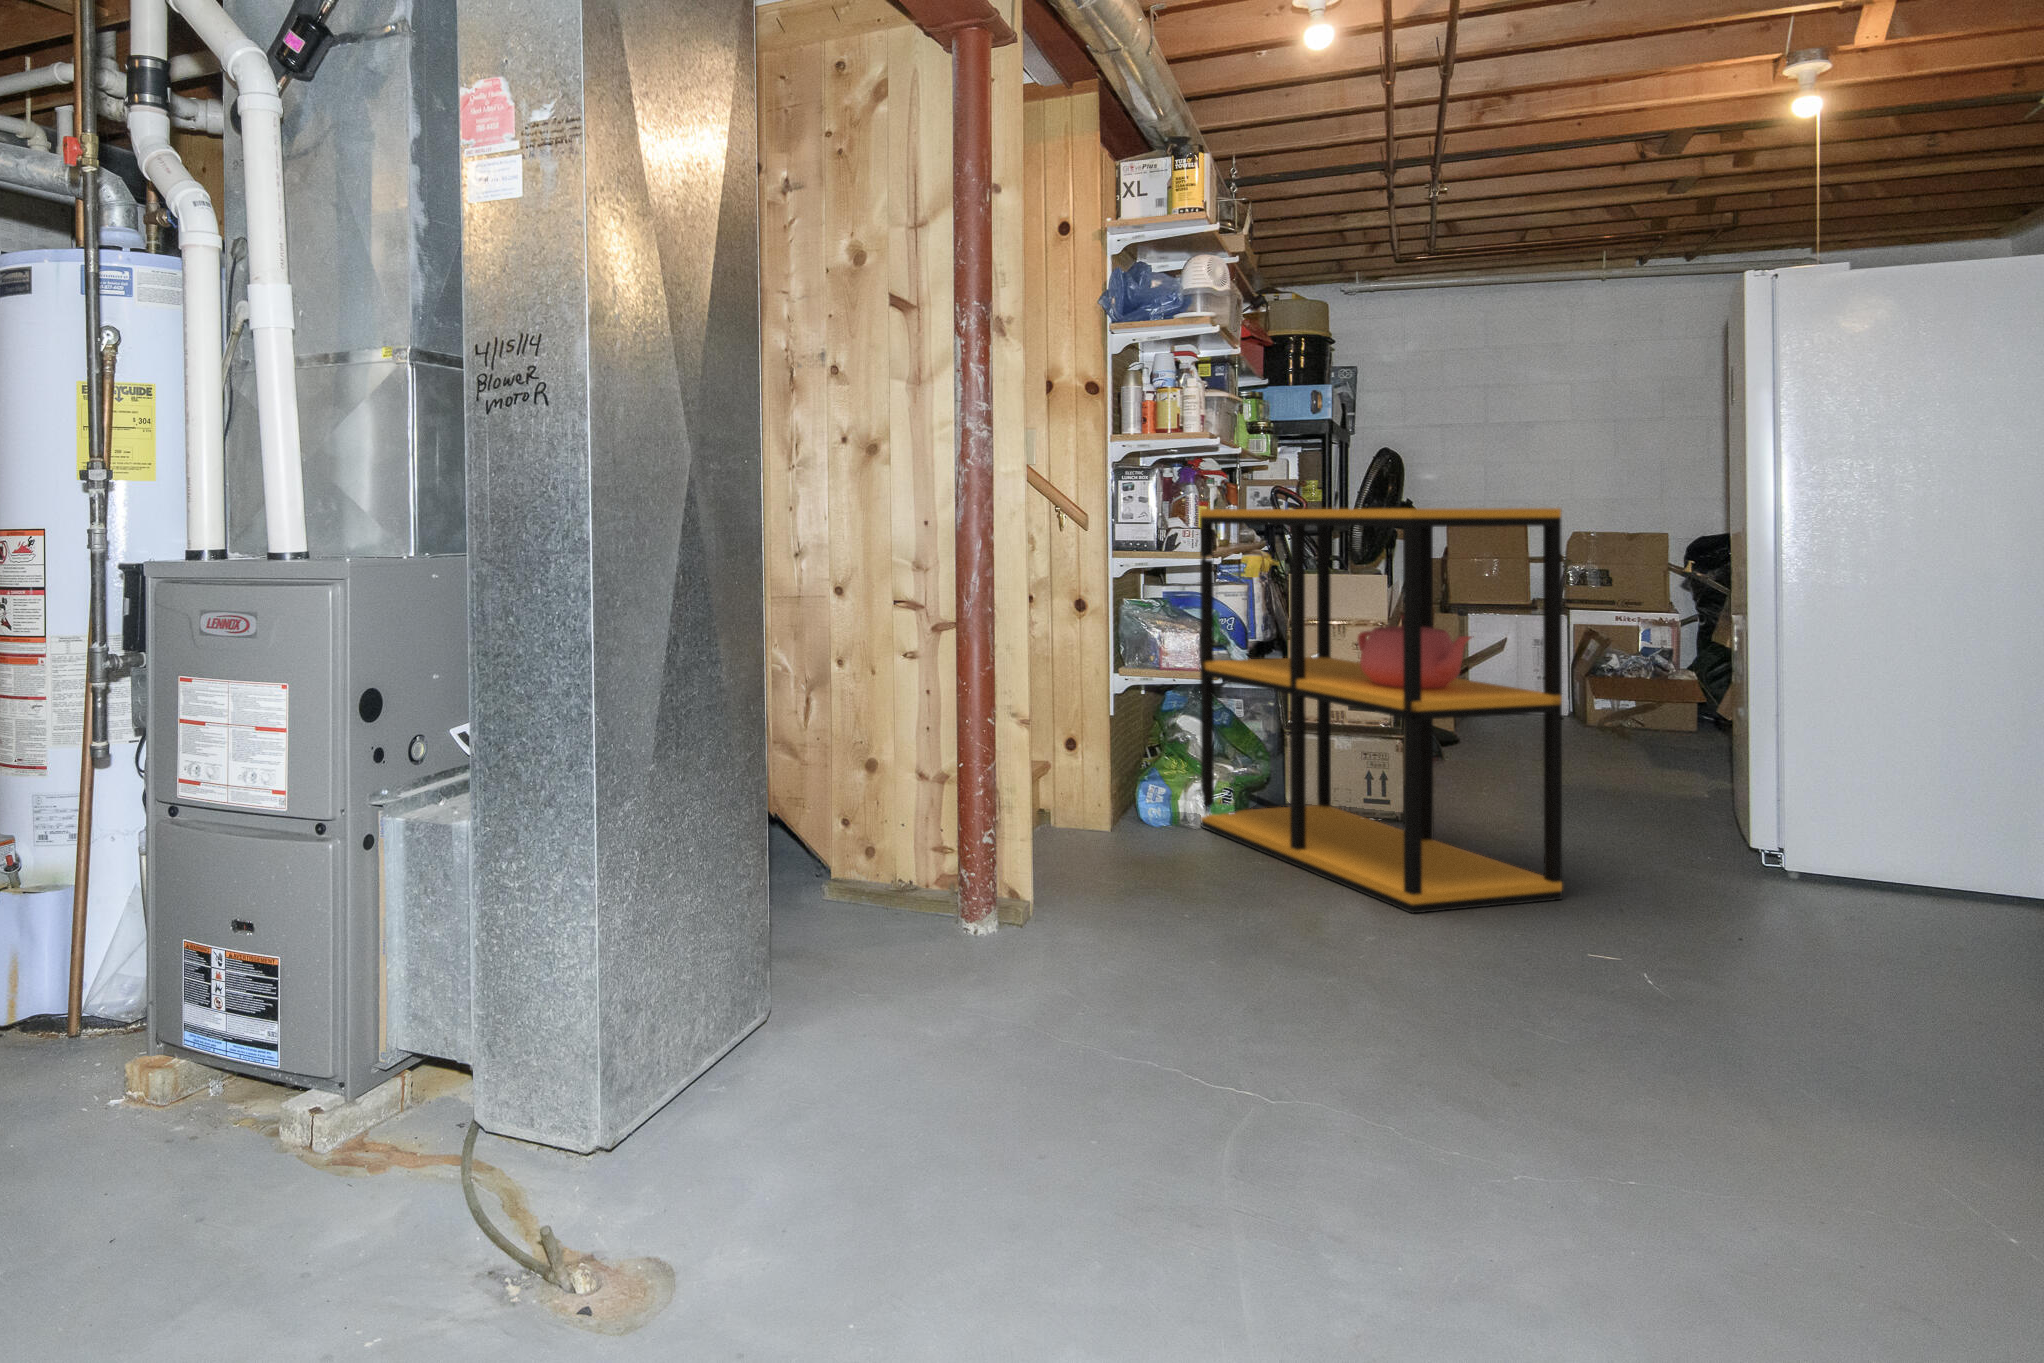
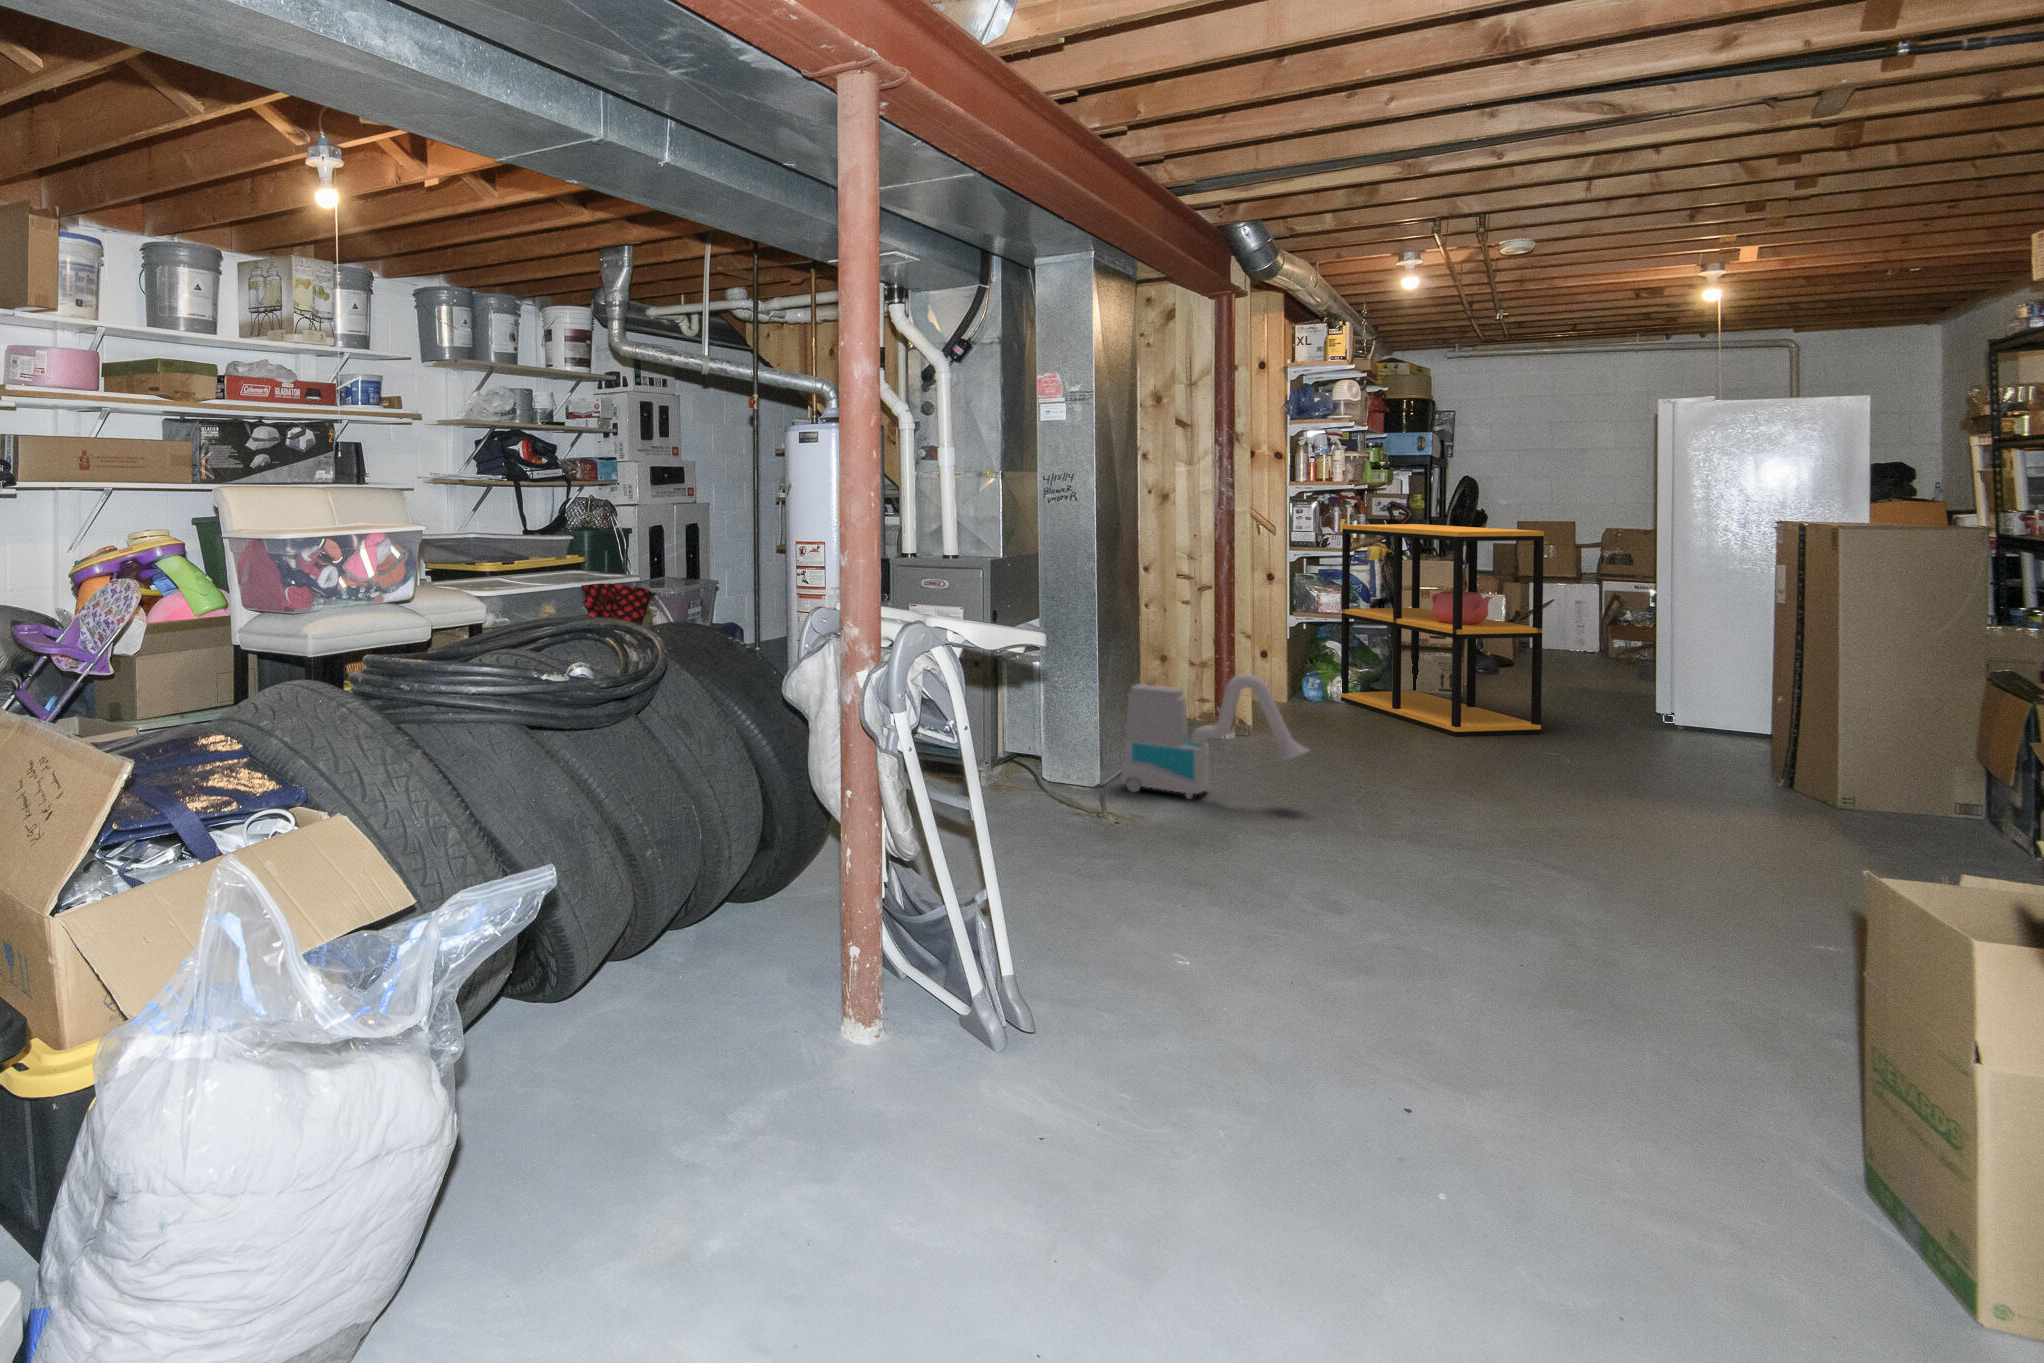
vacuum cleaner: none [652,850,1108,1192] -> present [1122,674,1309,799]

